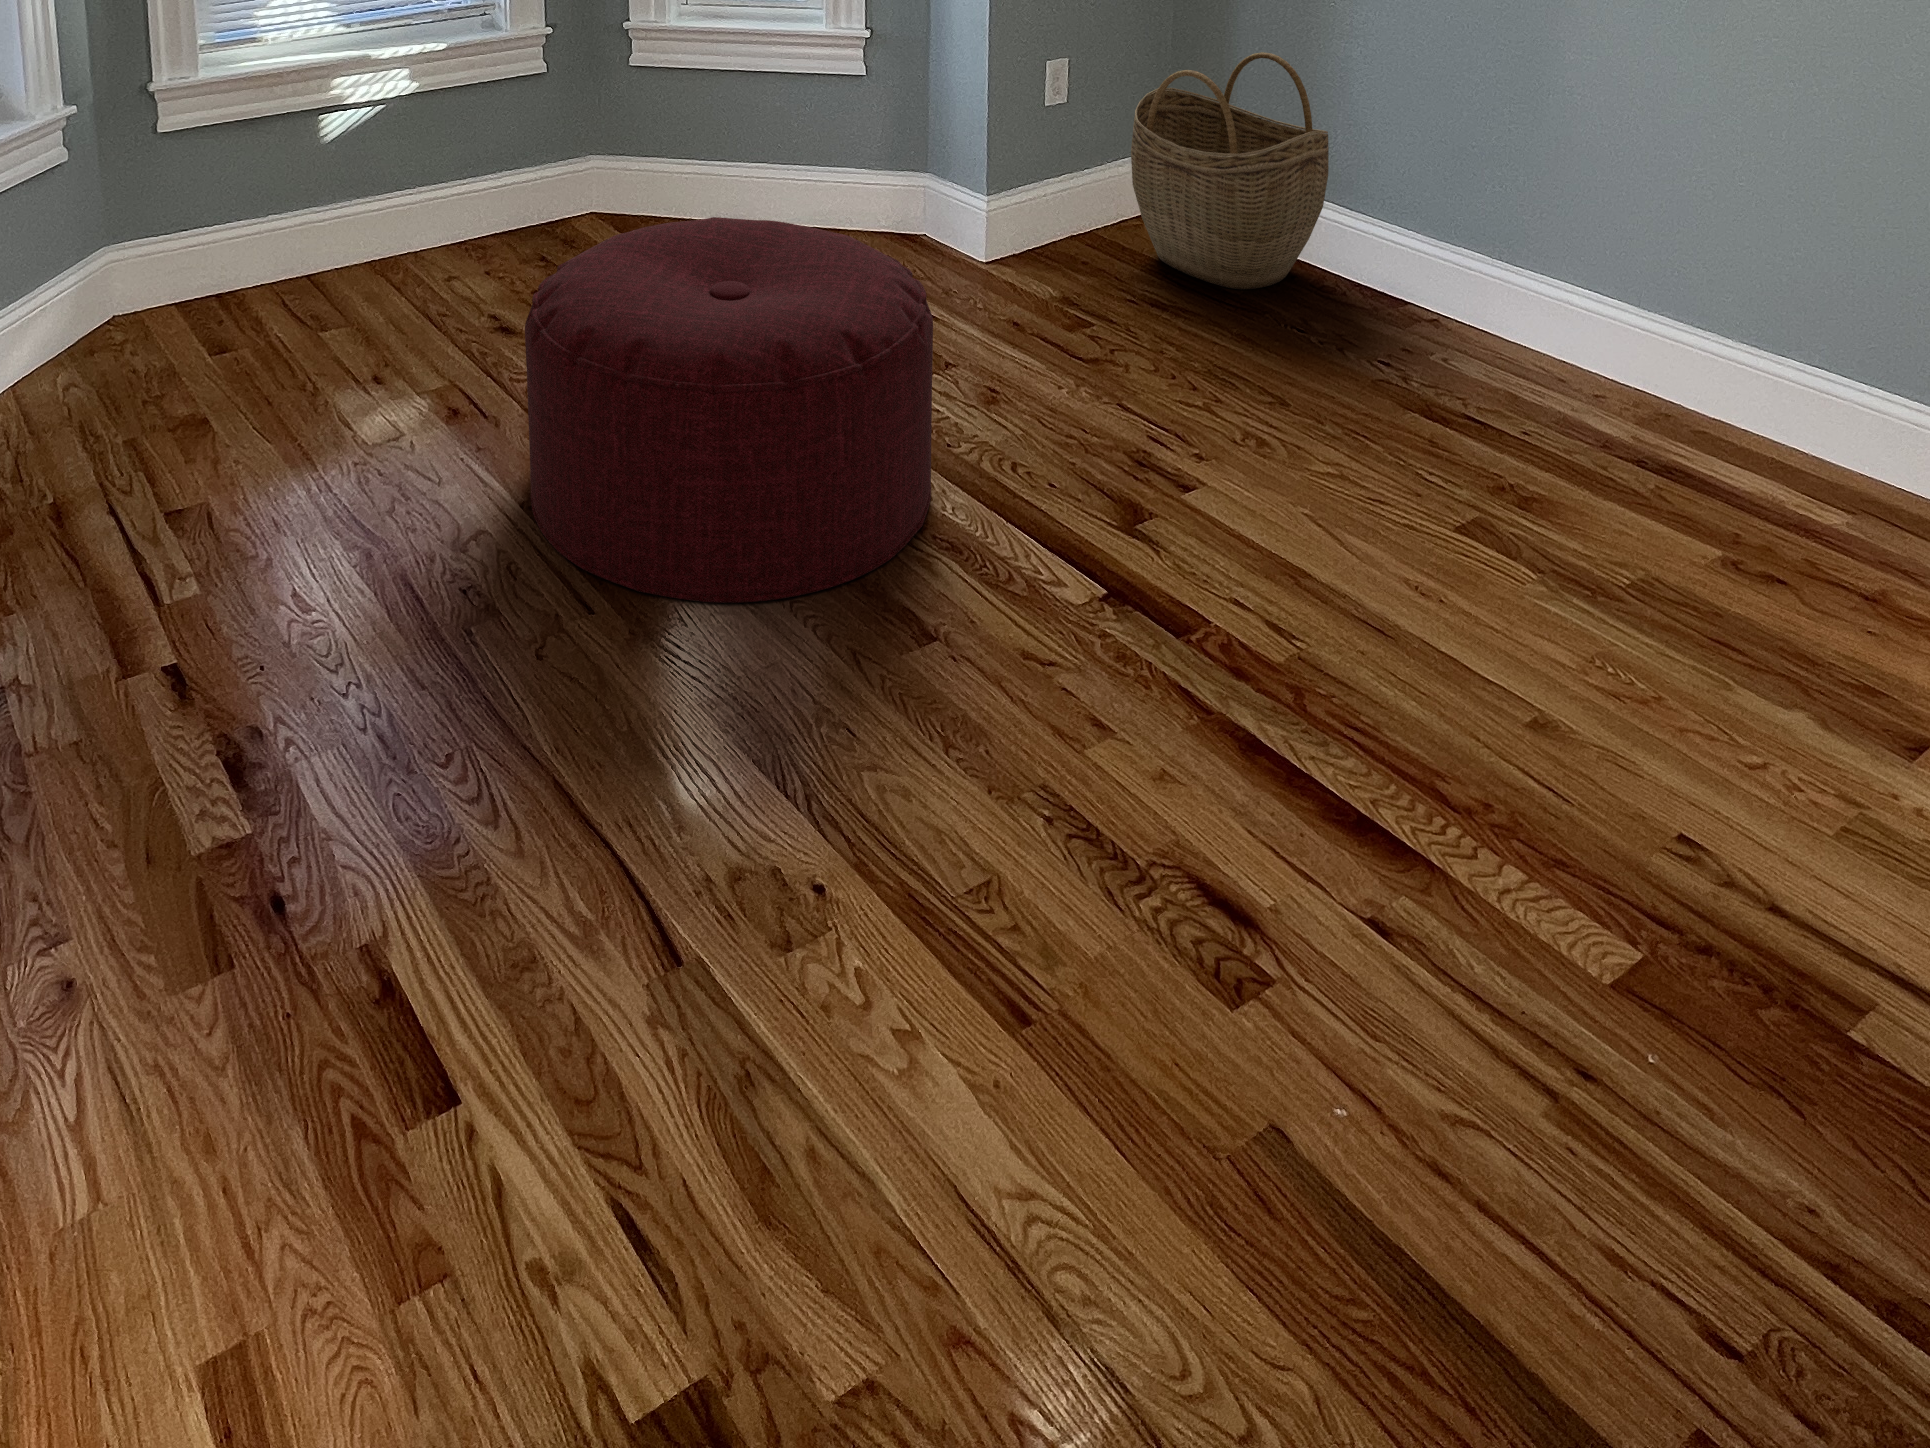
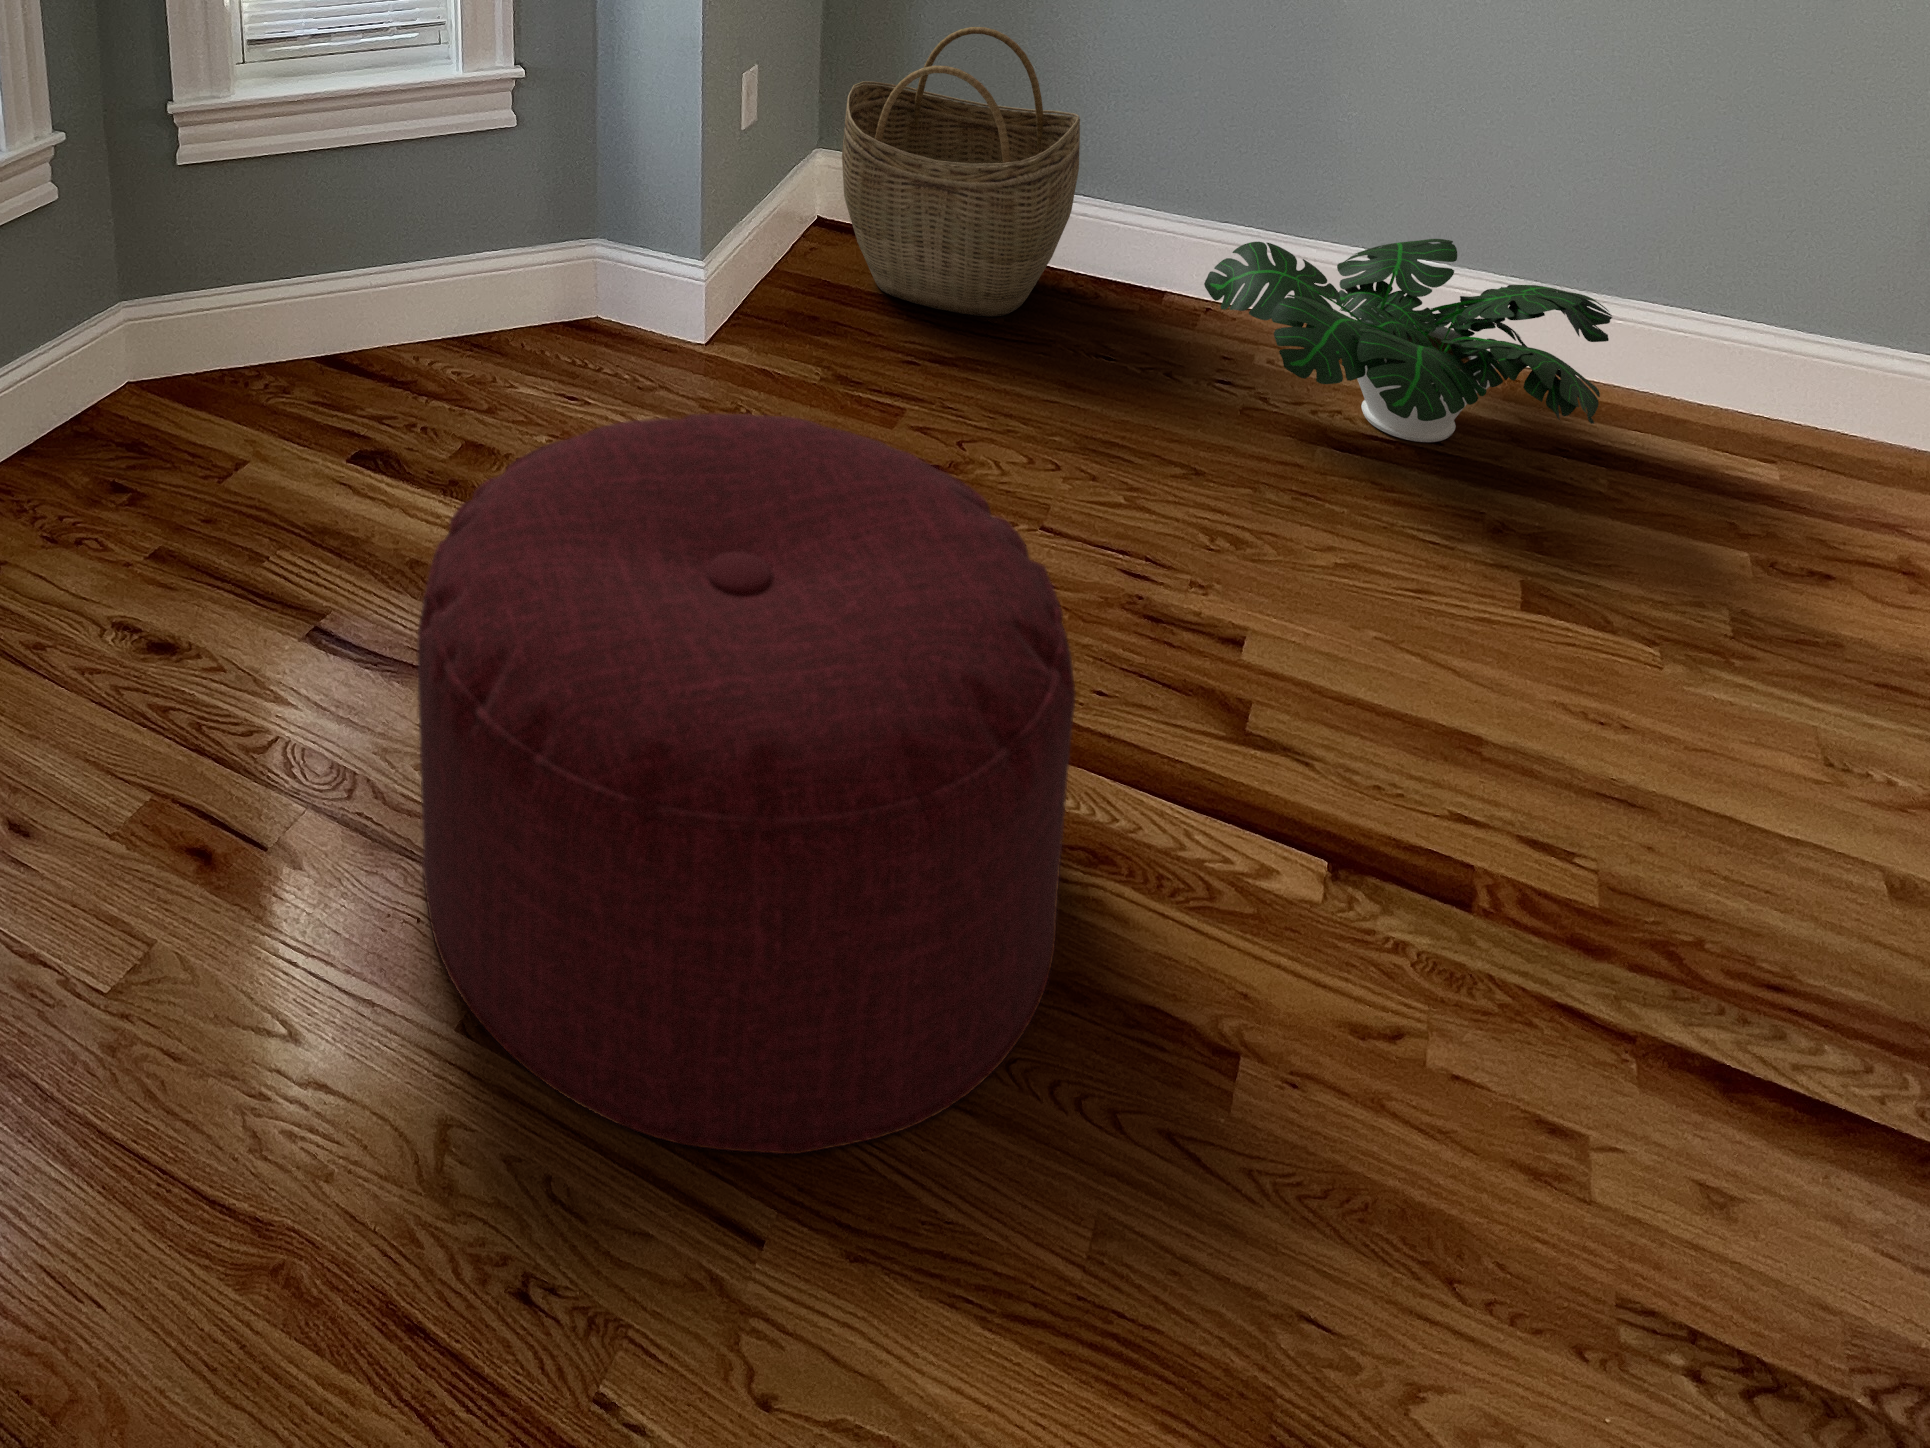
potted plant: none [1351,242,1710,432] -> present [1204,239,1612,442]

